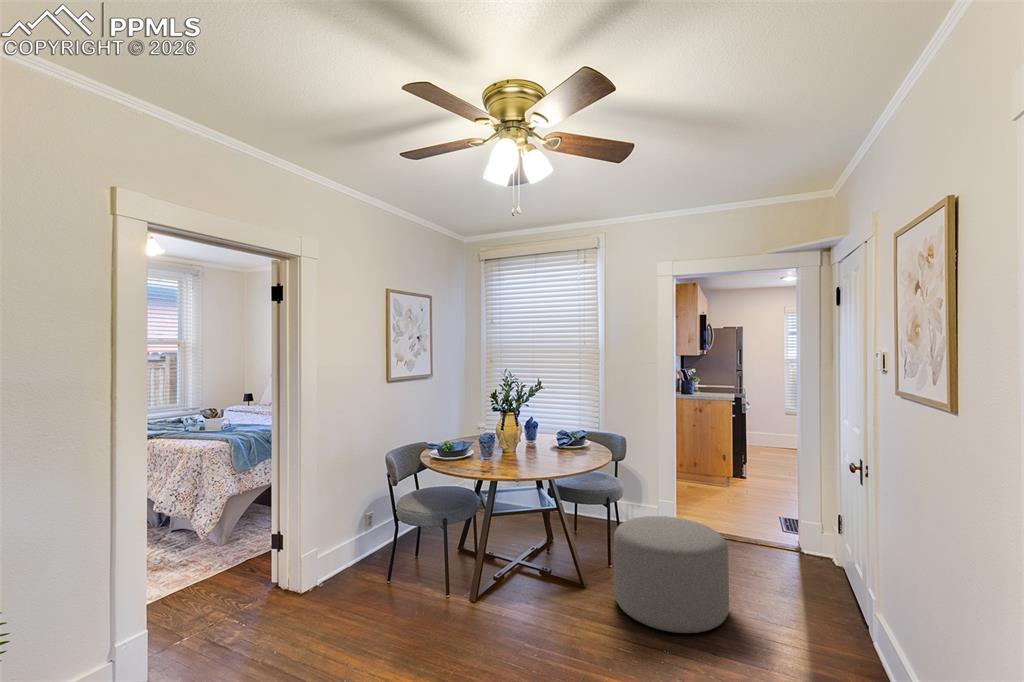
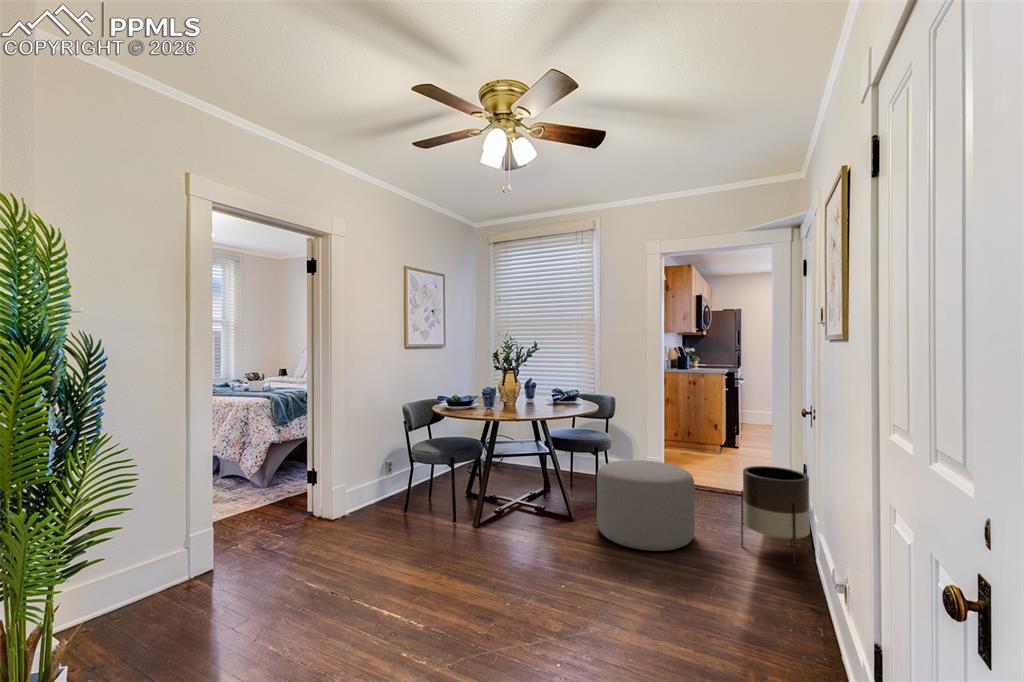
planter: none [784,527,866,652] -> present [741,466,810,566]

